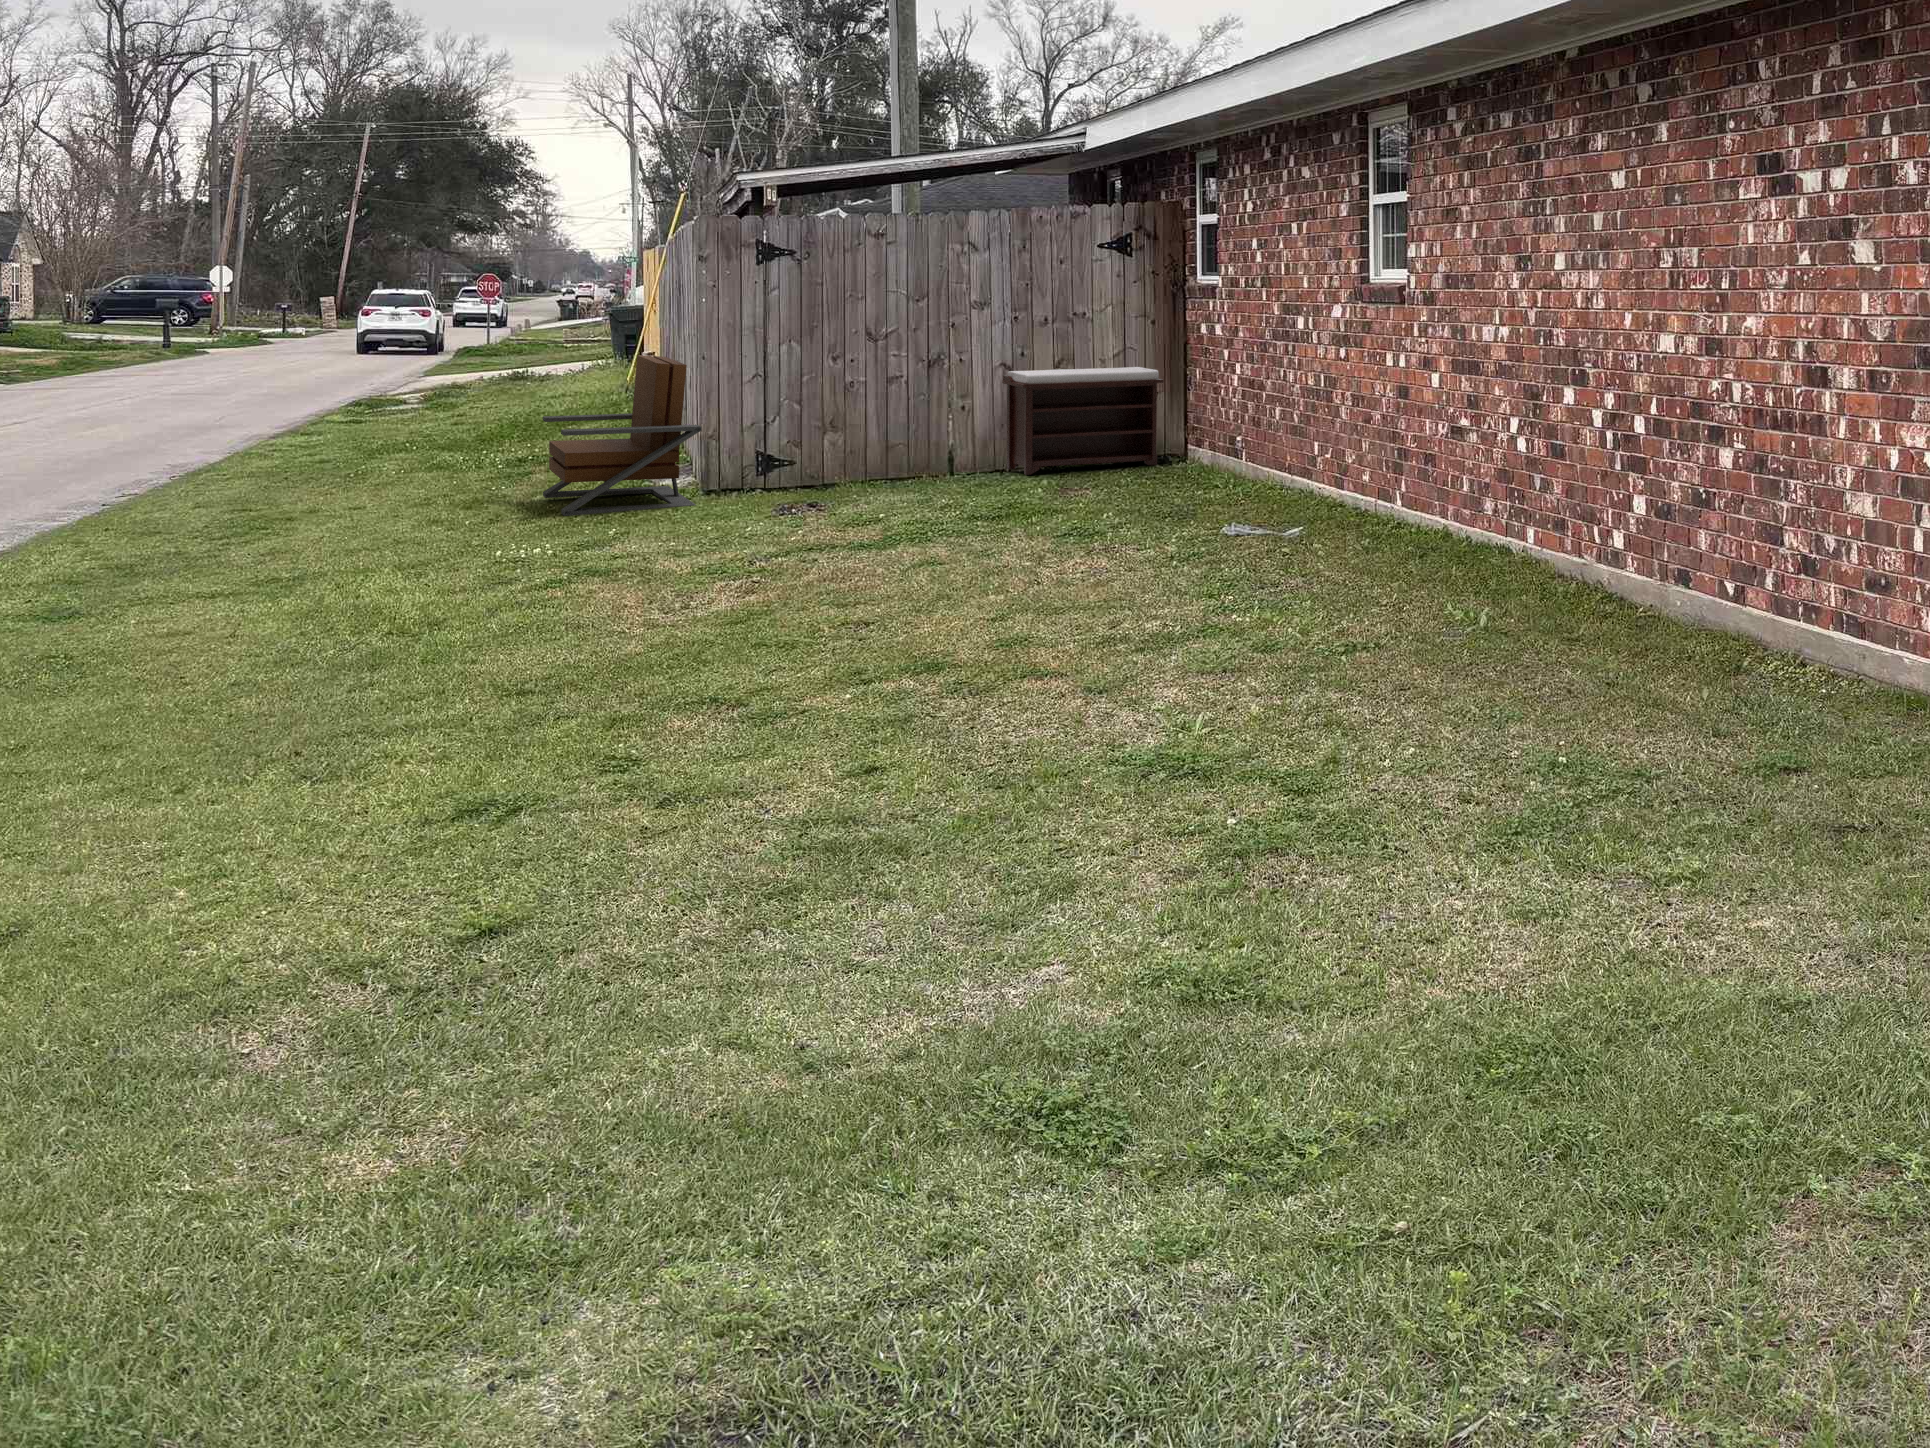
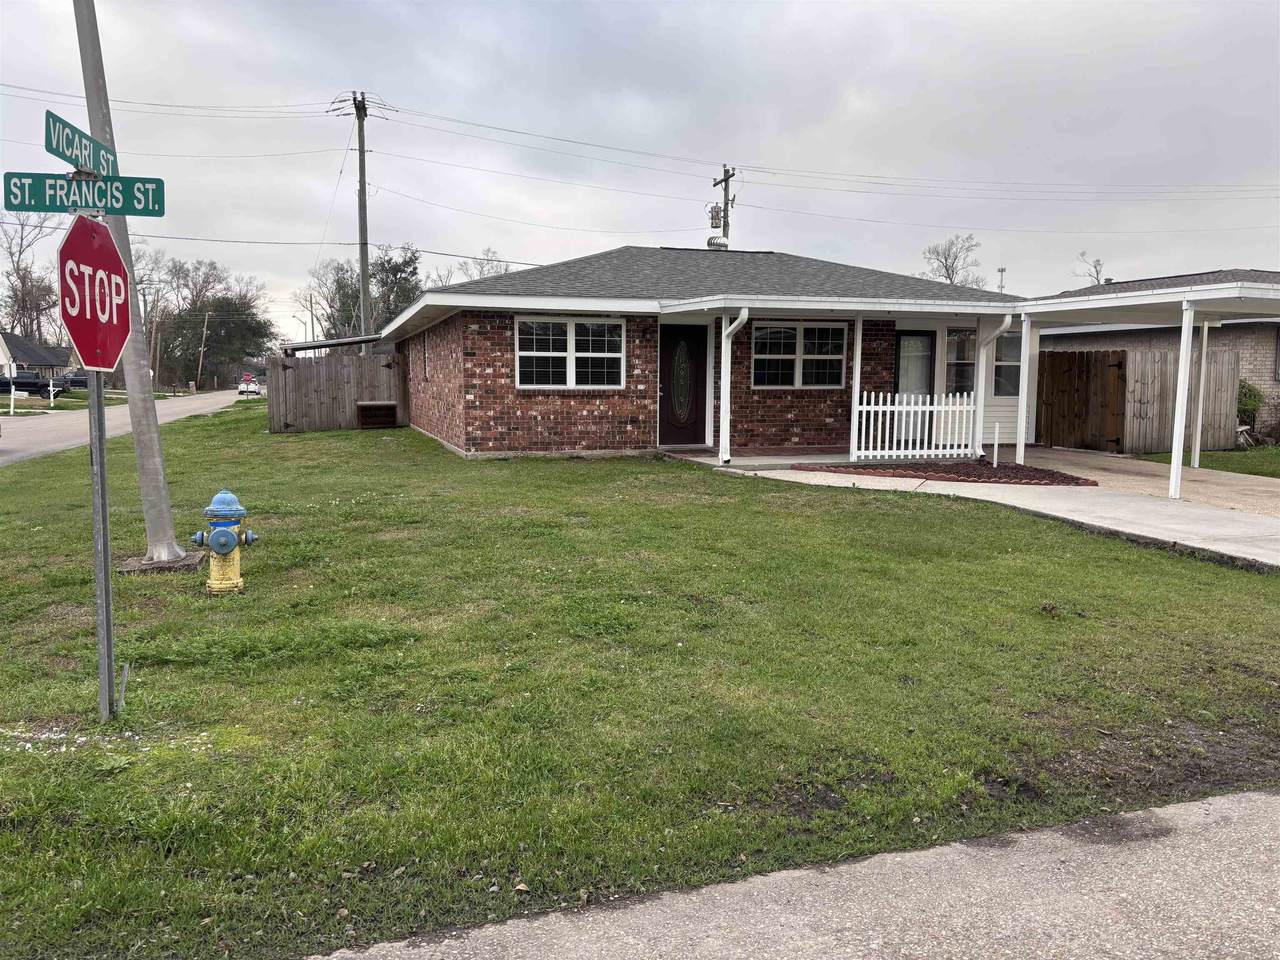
lounge chair: present [543,355,702,516] -> none [232,396,271,436]

